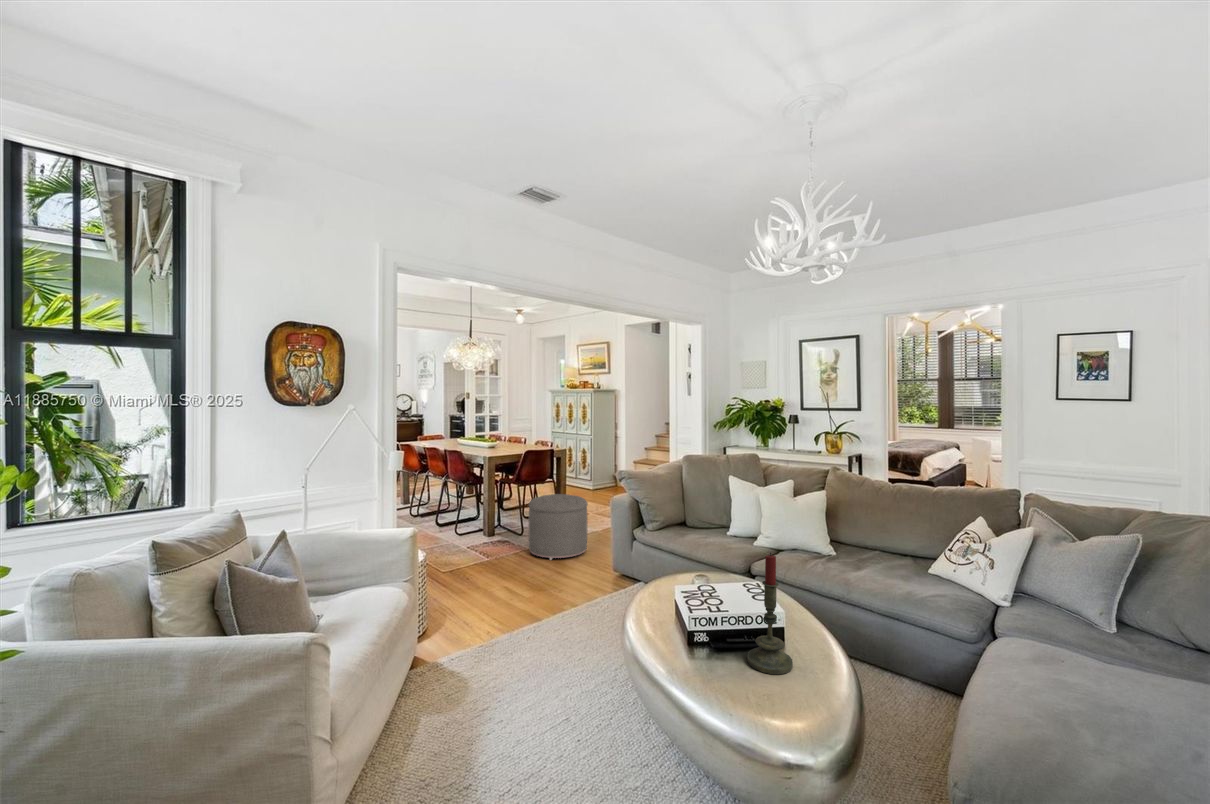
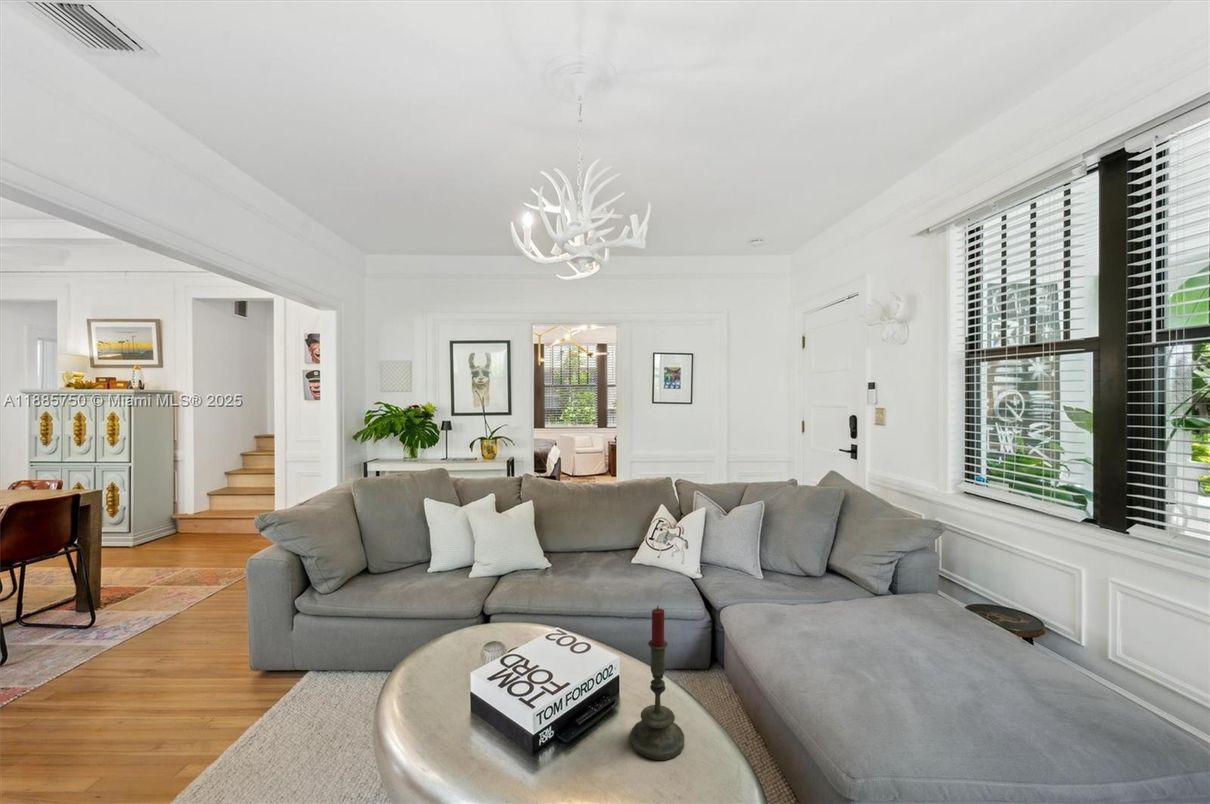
ottoman: present [529,494,588,560] -> none [37,567,179,693]

